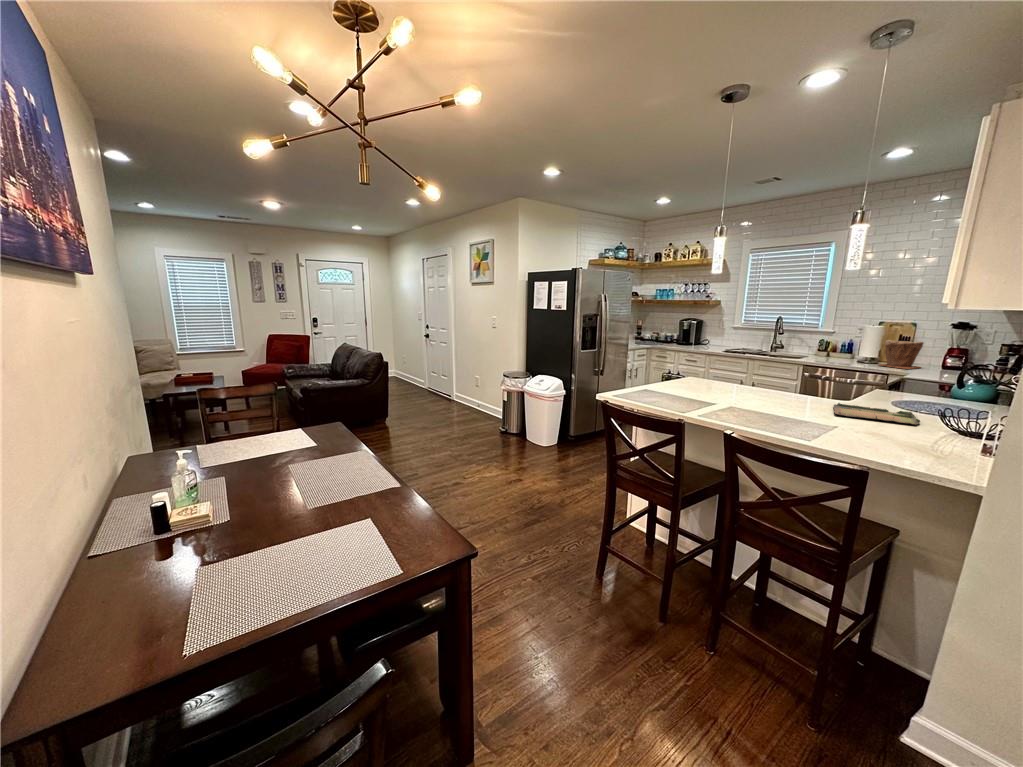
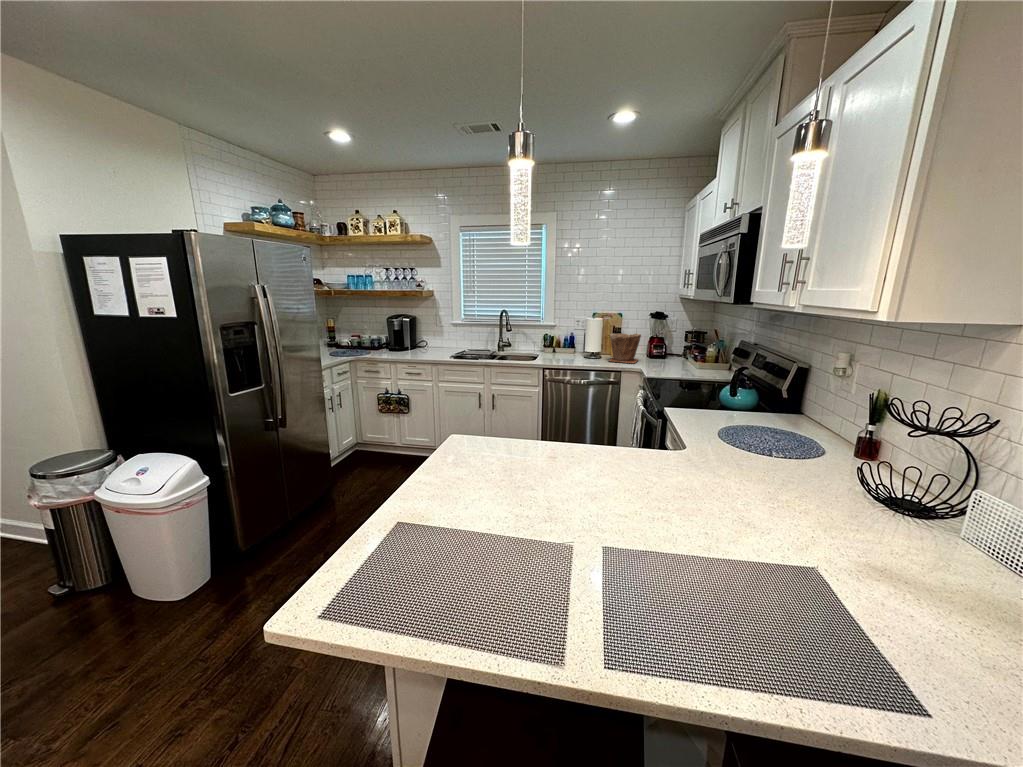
tray: present [834,403,920,425] -> none [711,467,858,512]

